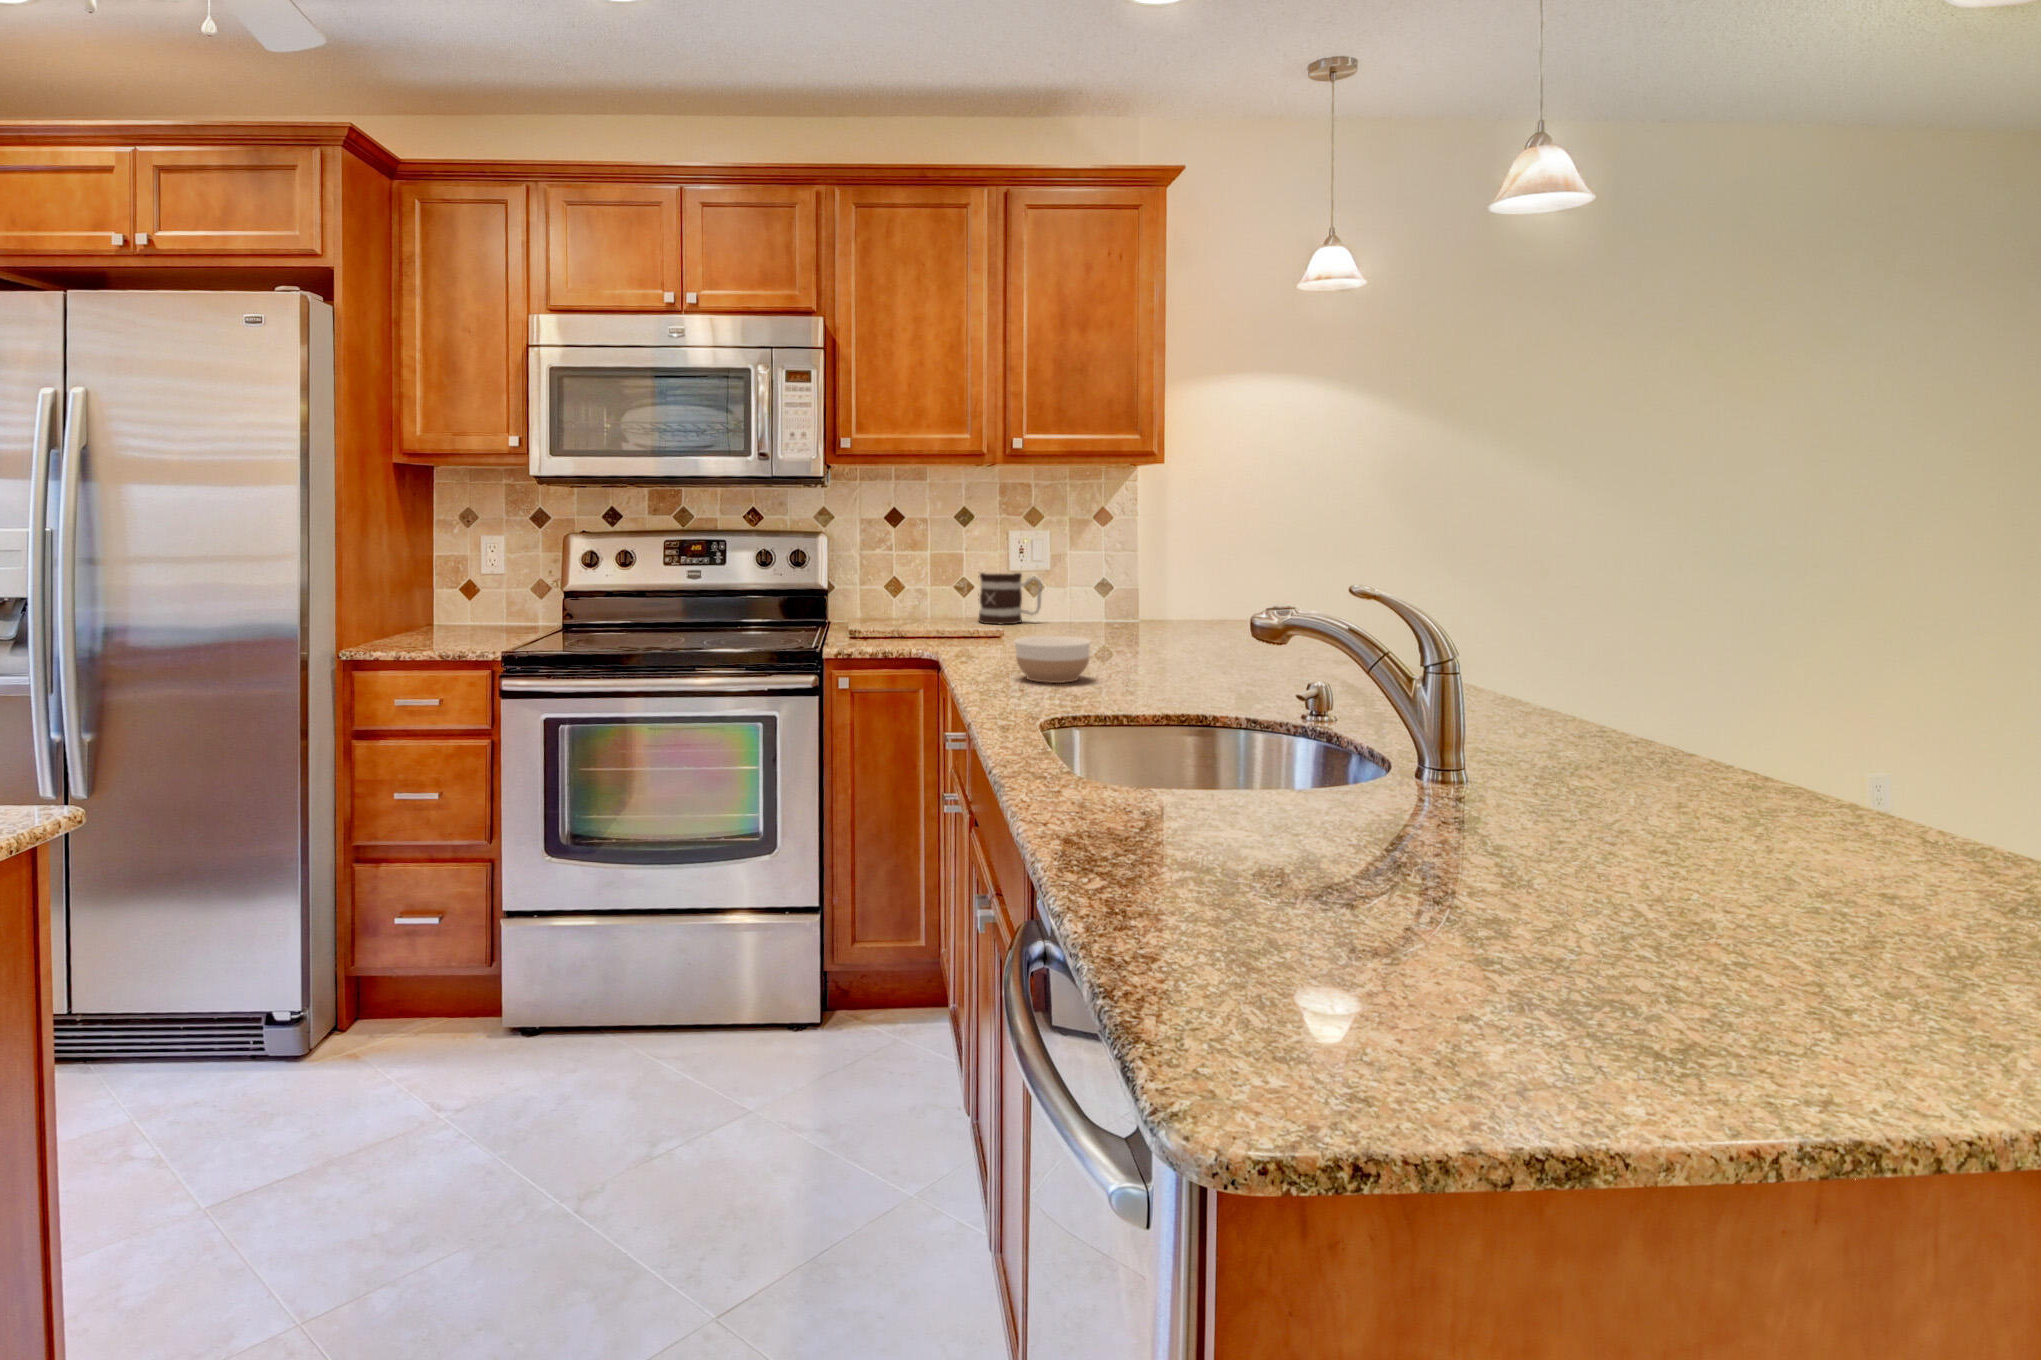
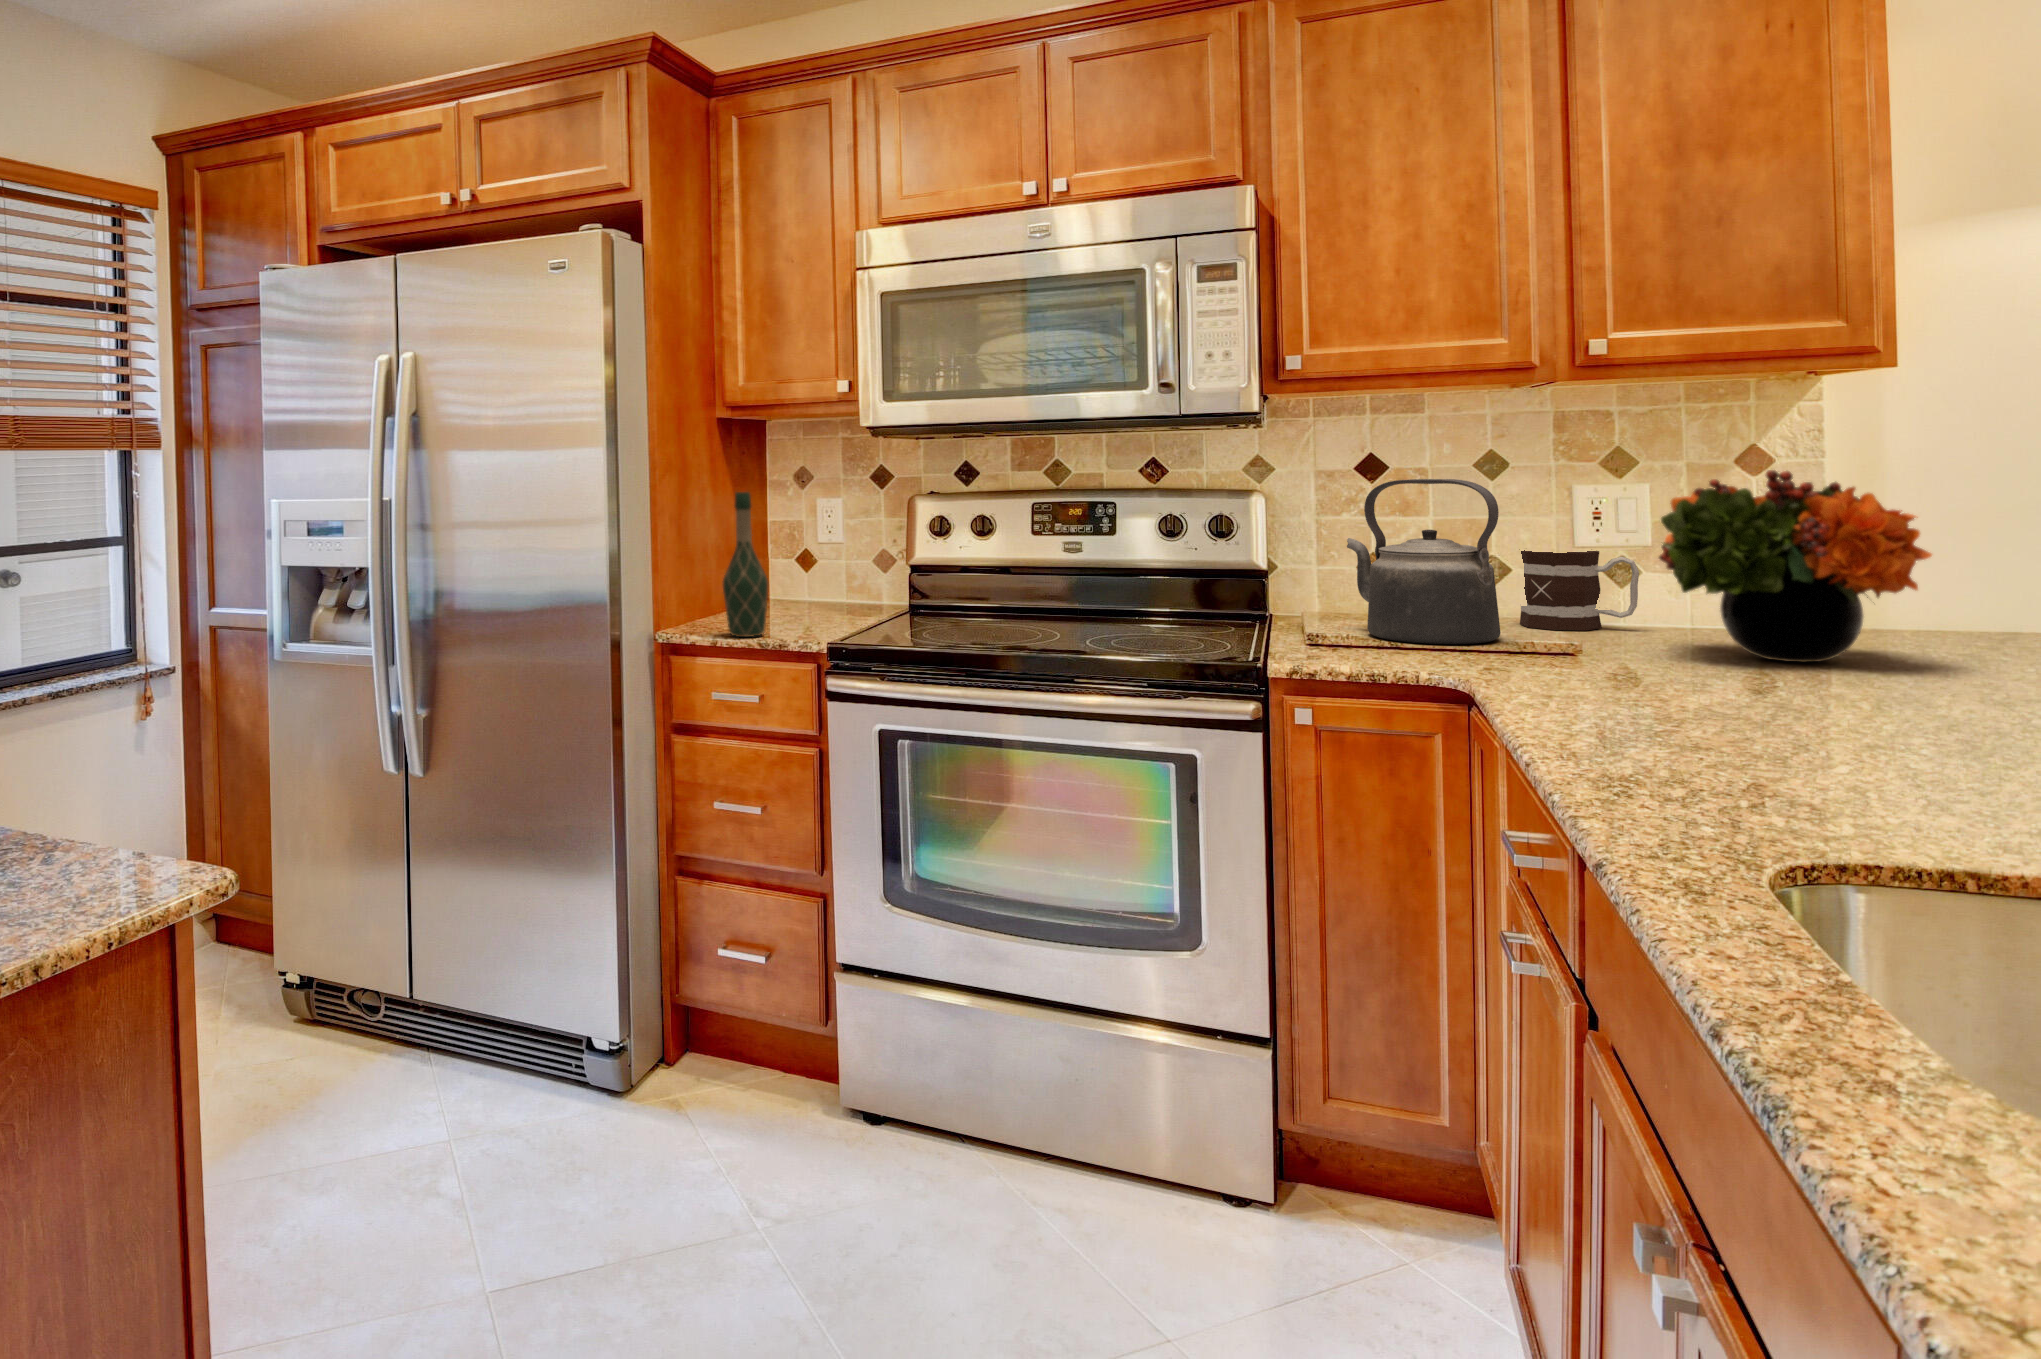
flower arrangement: none [1047,522,1175,636] -> present [1659,470,1932,662]
kettle: none [878,525,965,634] -> present [1347,479,1501,644]
wine bottle: none [404,528,446,649] -> present [723,492,768,637]
bowl: present [1014,636,1091,683] -> none [1619,666,1789,753]

